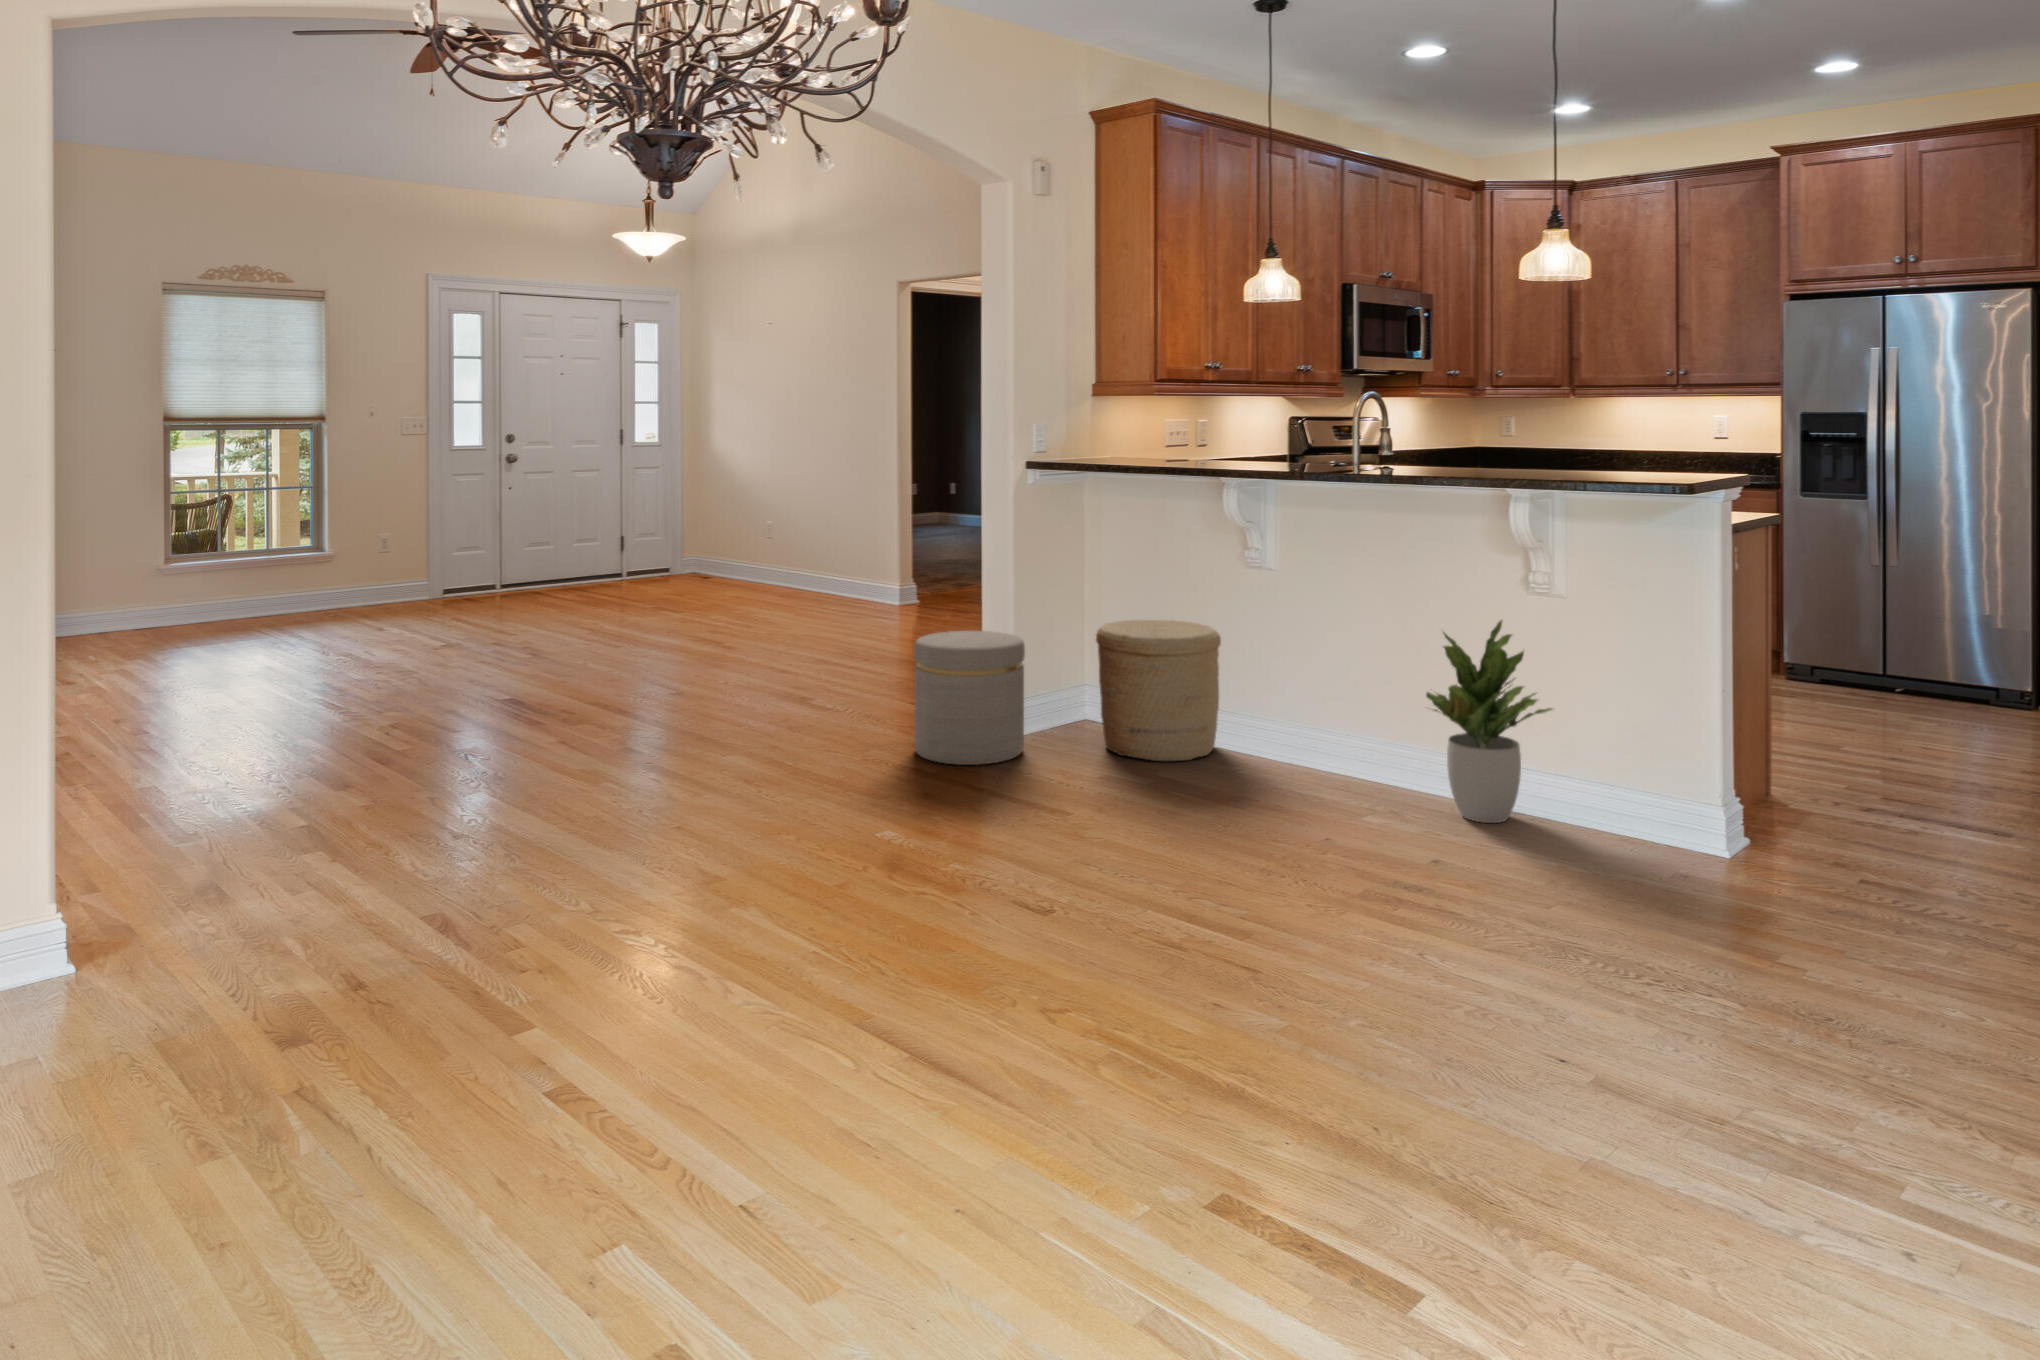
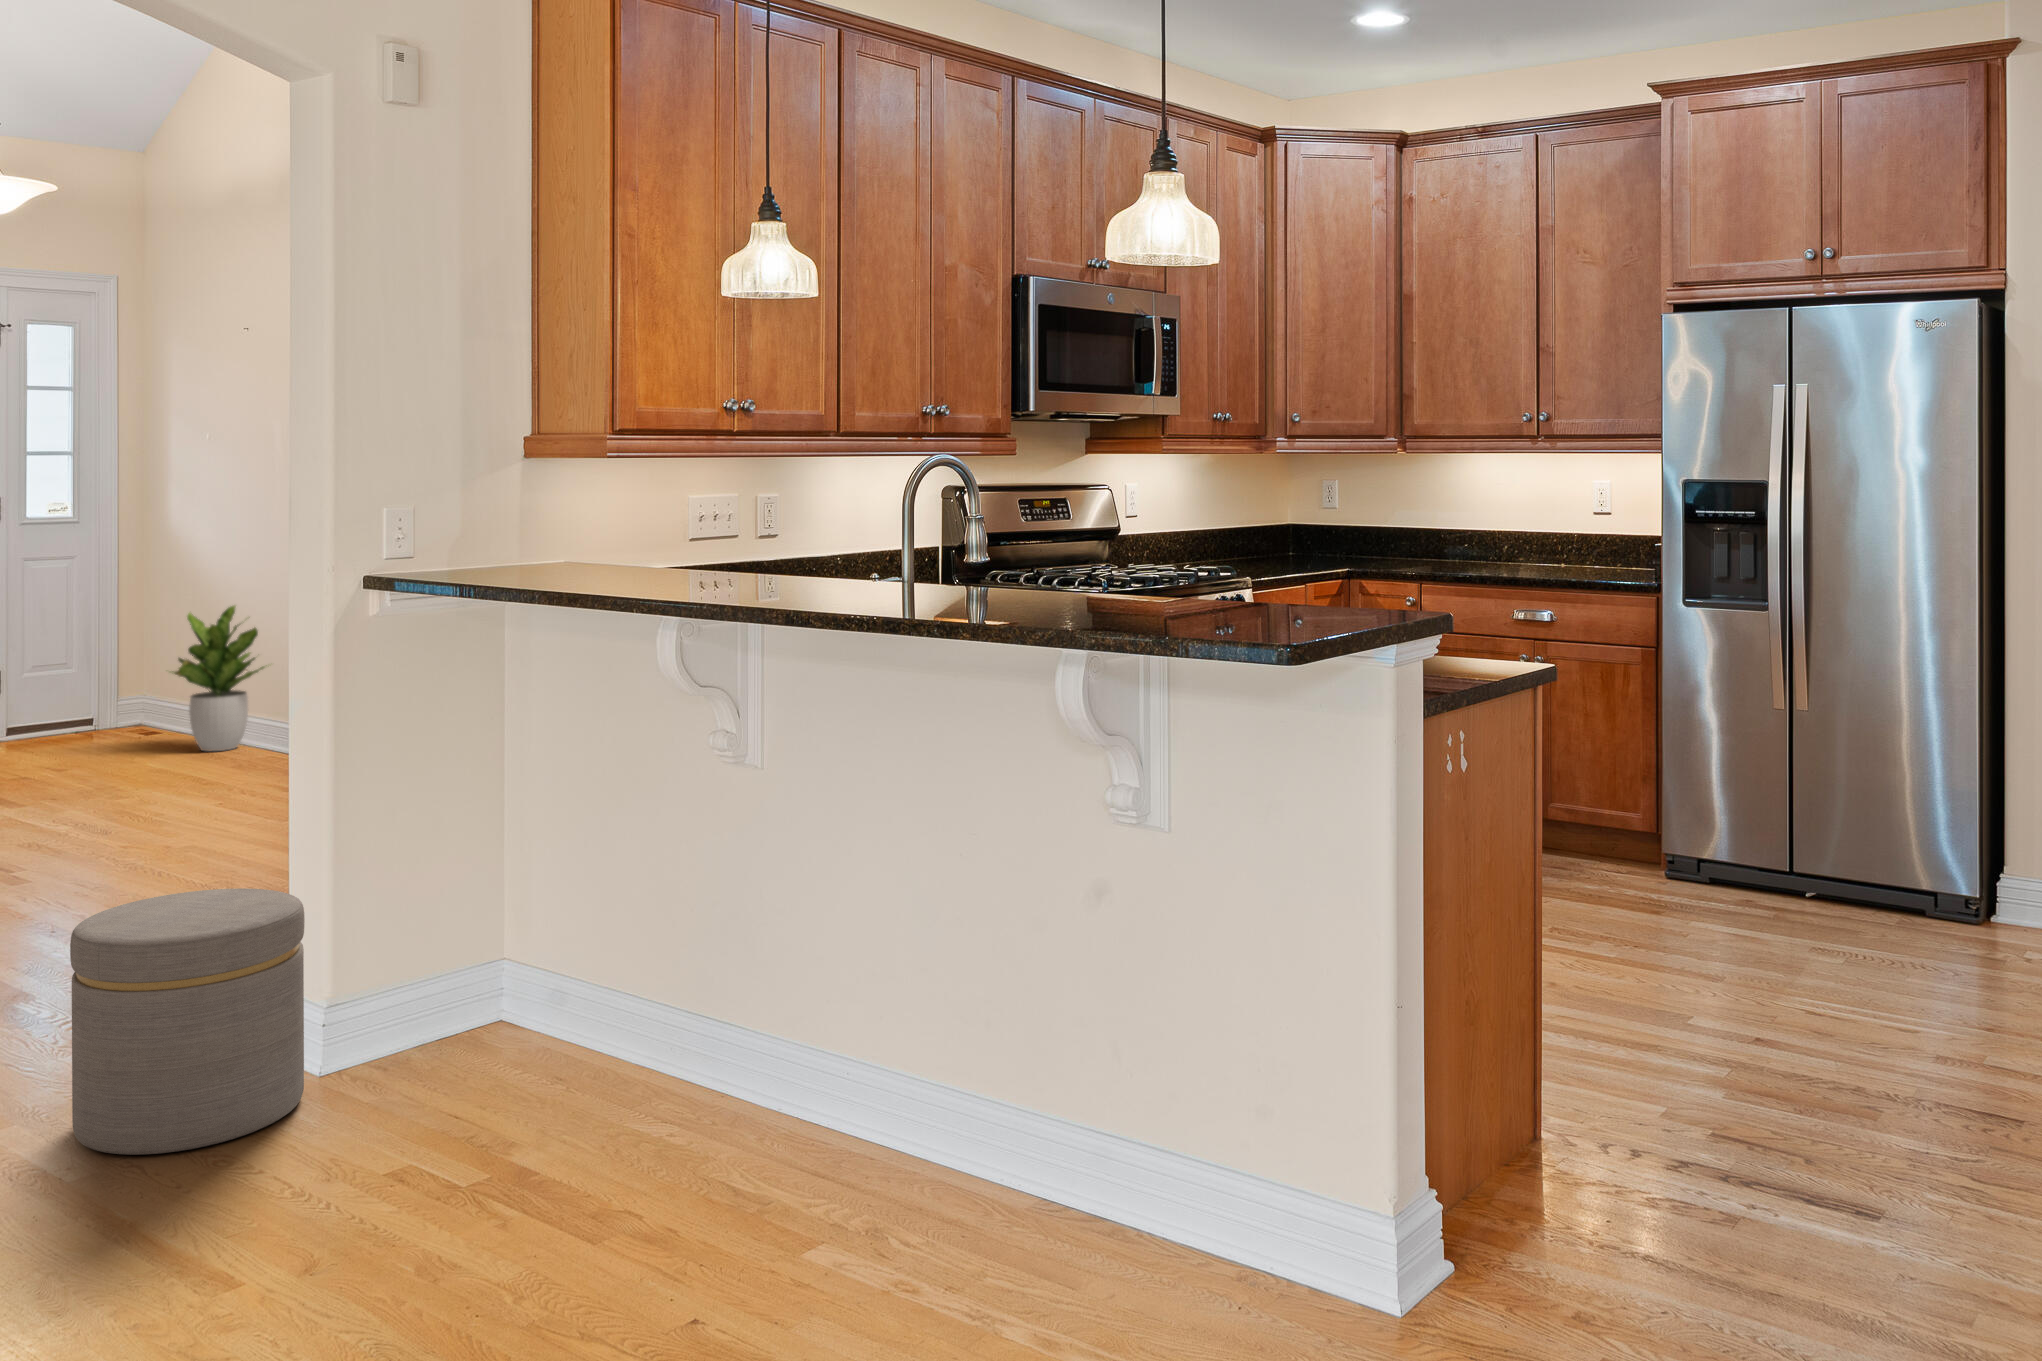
woven basket: present [1096,620,1221,761] -> none [440,853,674,1121]
potted plant: present [1426,620,1553,823] -> present [172,606,264,751]

